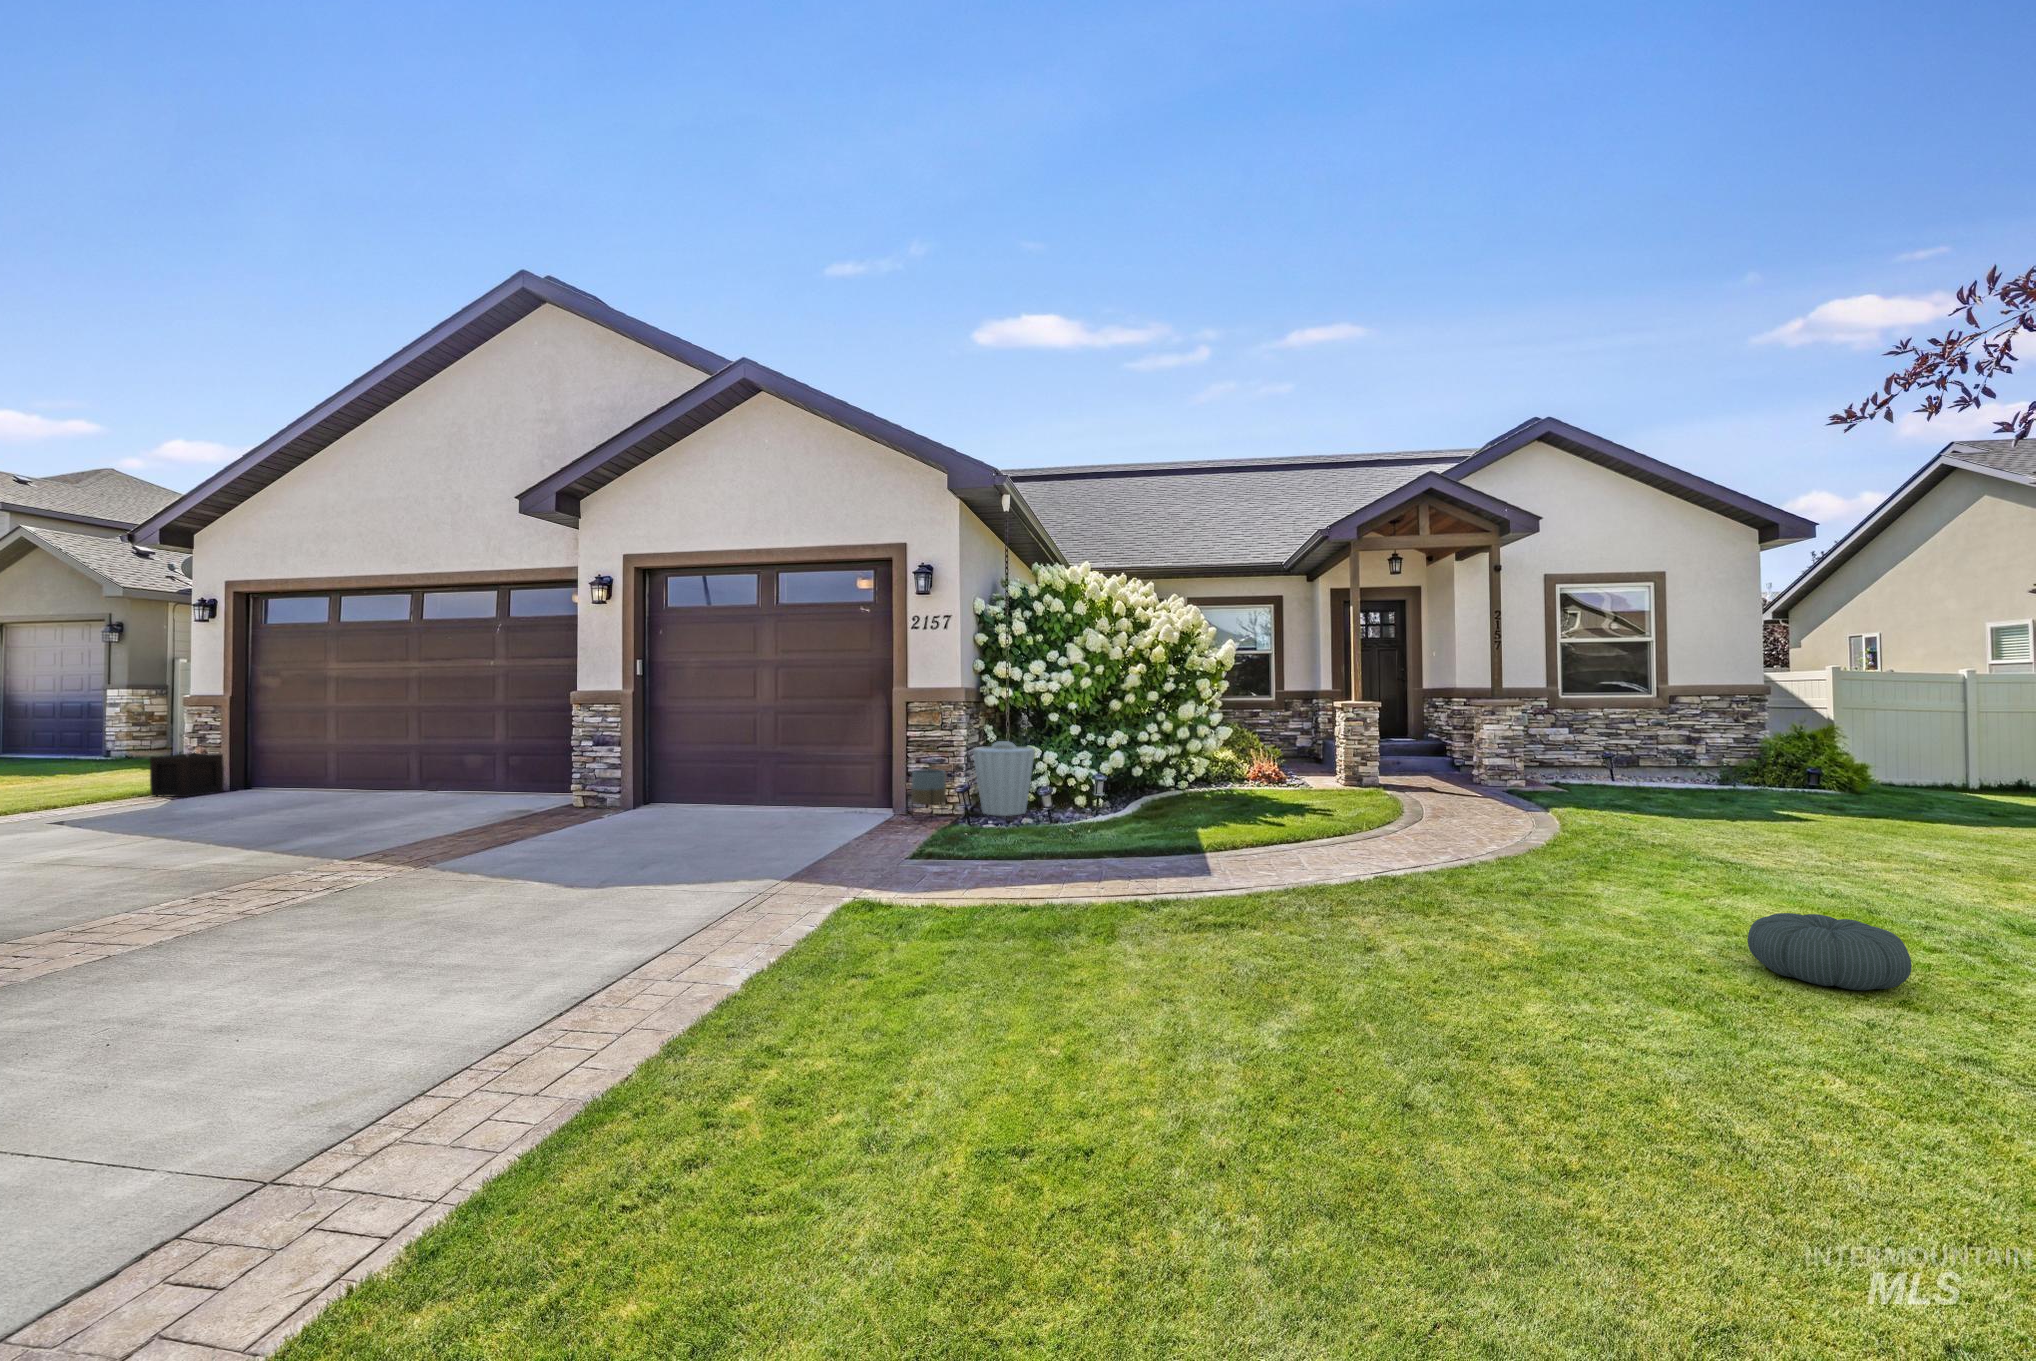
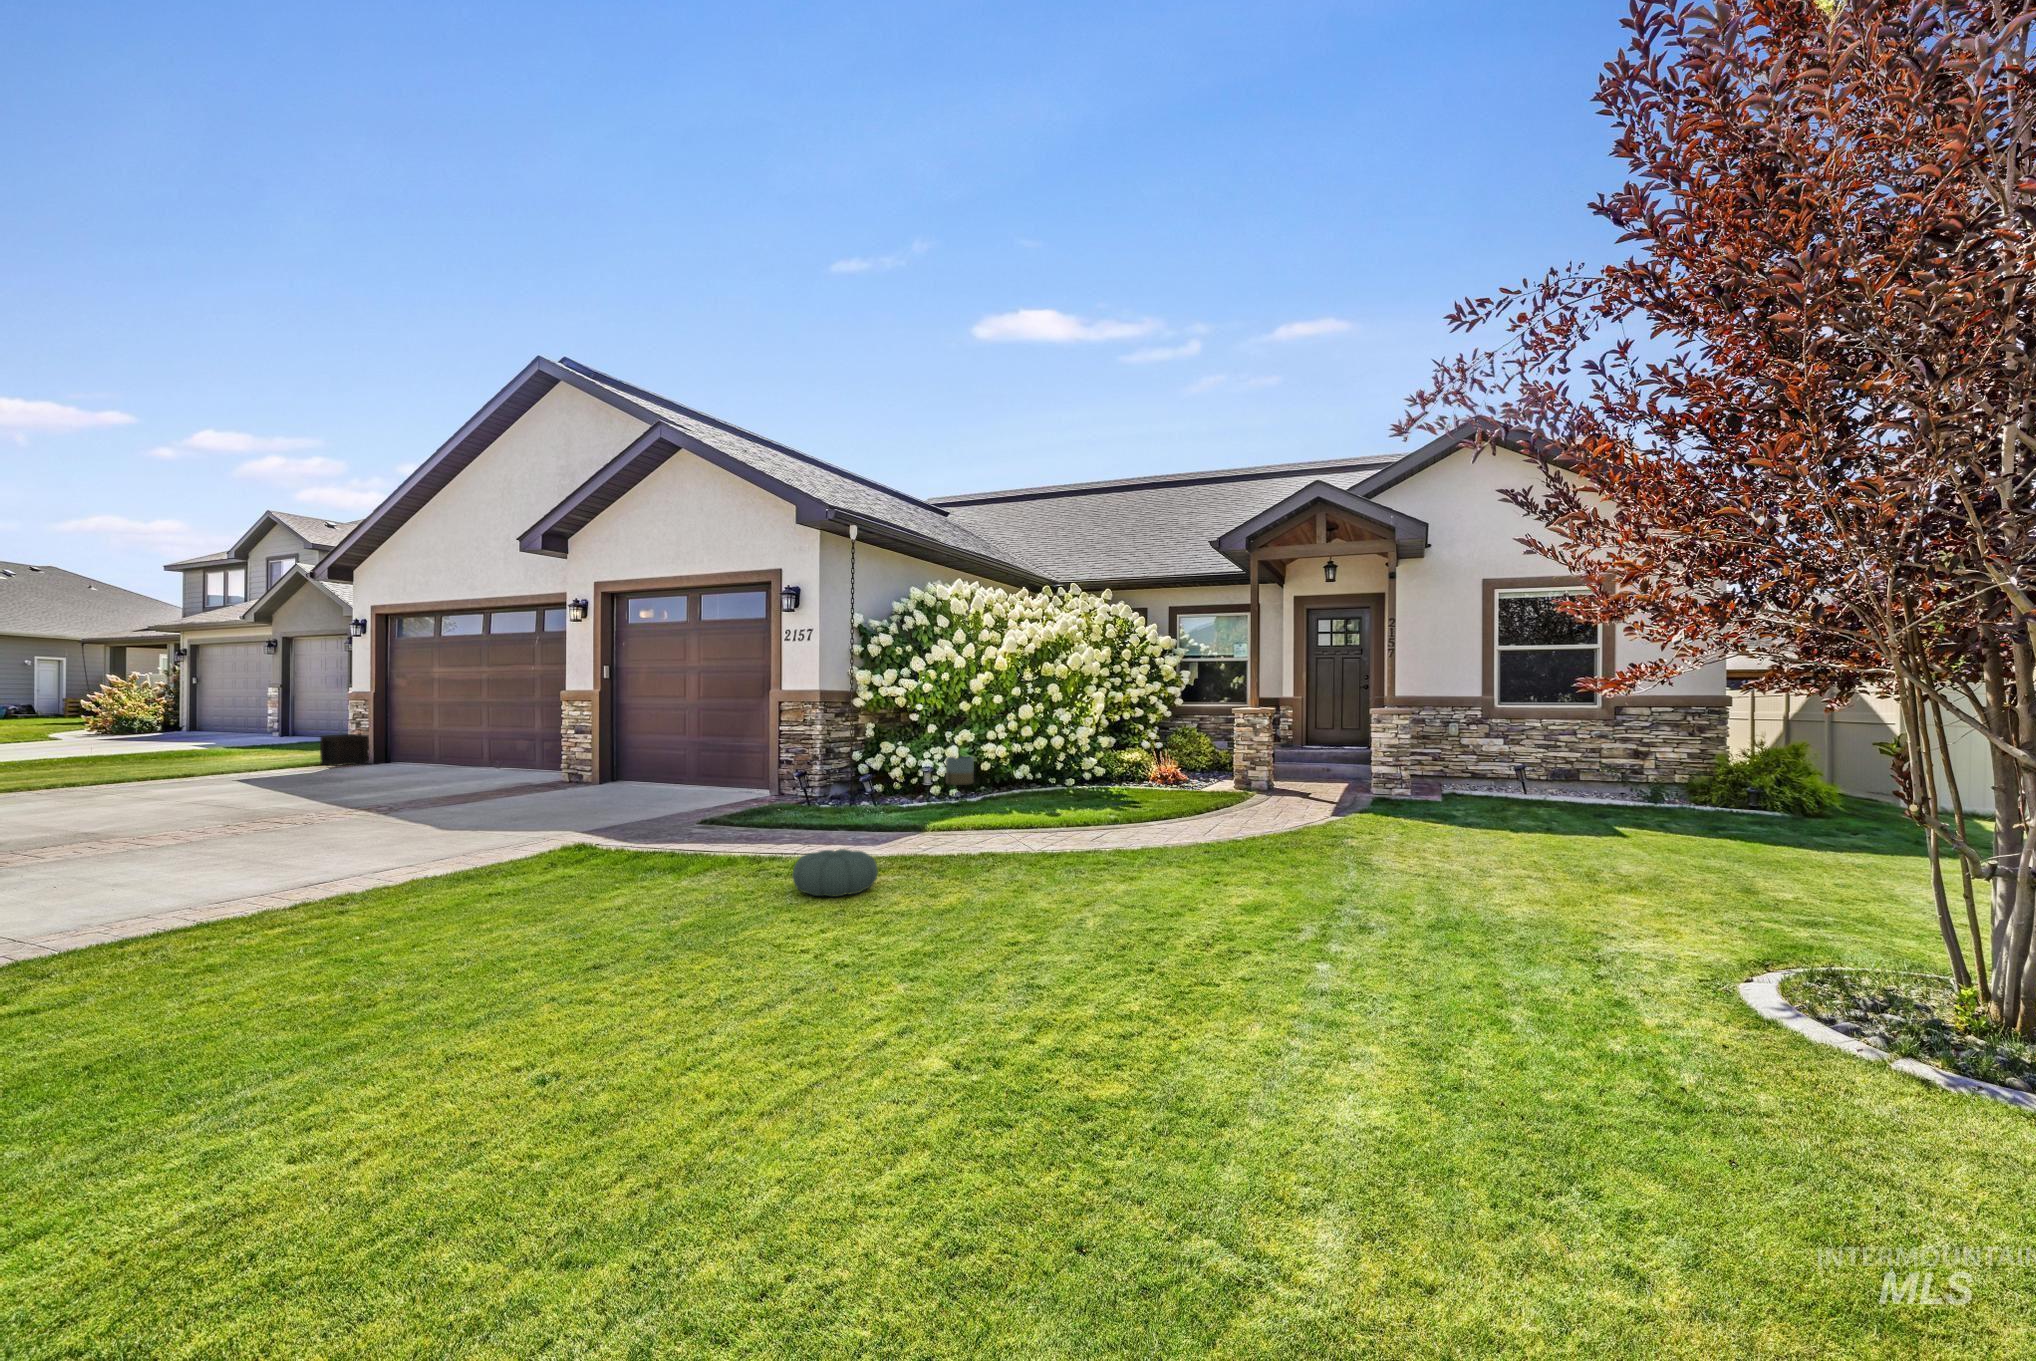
trash can: present [973,741,1035,816] -> none [826,738,881,802]
planter: present [911,769,946,810] -> present [946,756,975,785]
pouf: present [1748,913,1912,990] -> present [792,849,878,897]

